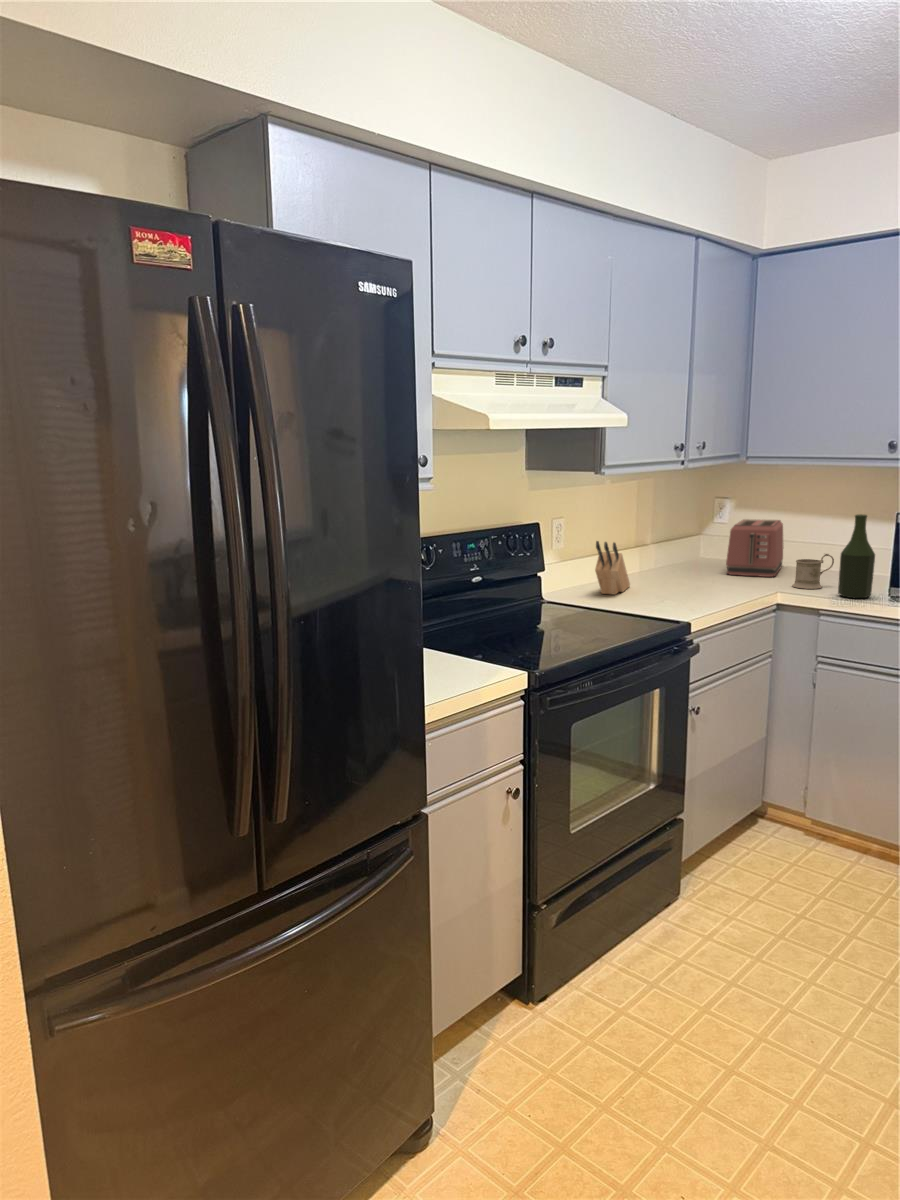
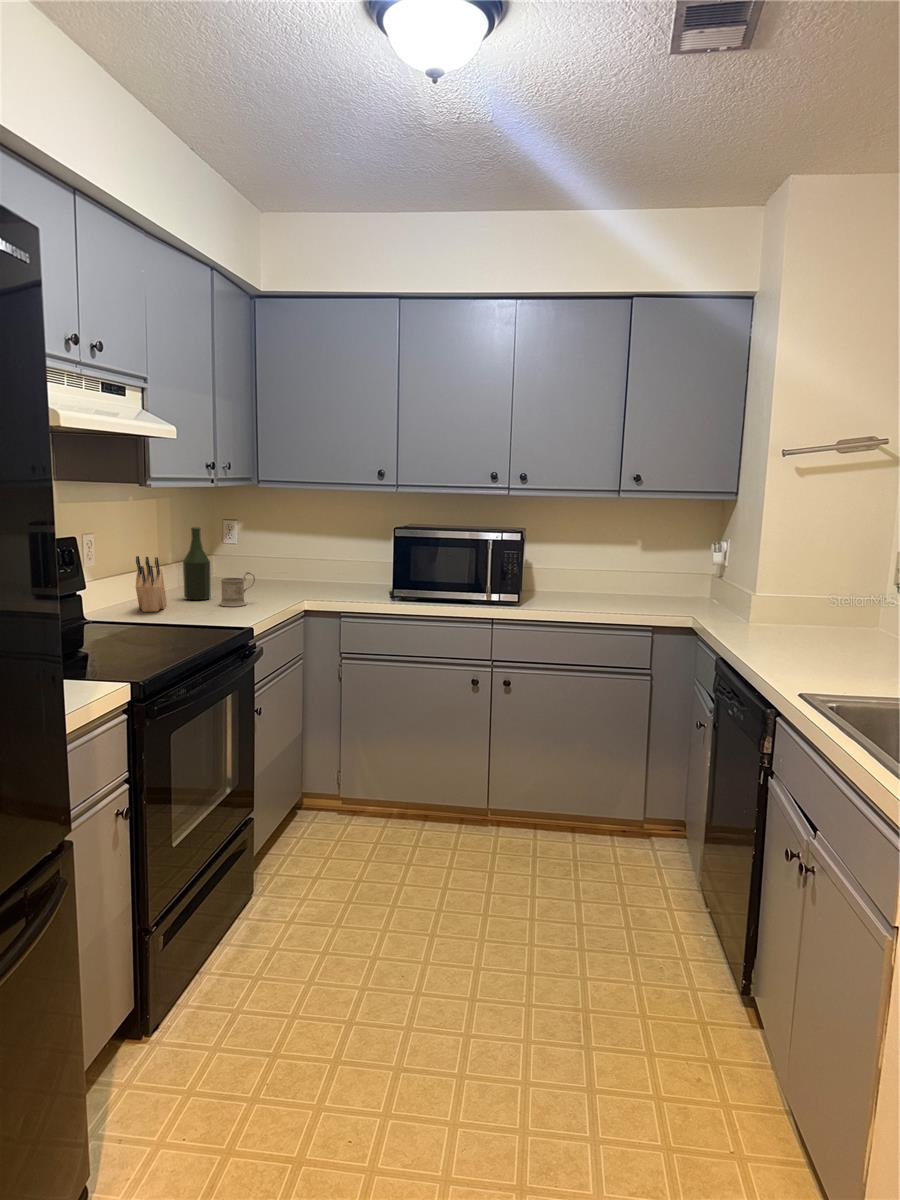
bottle: present [838,514,875,598] -> present [183,527,211,600]
toaster: present [726,519,784,577] -> none [249,537,294,589]
mug: present [792,554,834,589] -> present [219,572,255,607]

